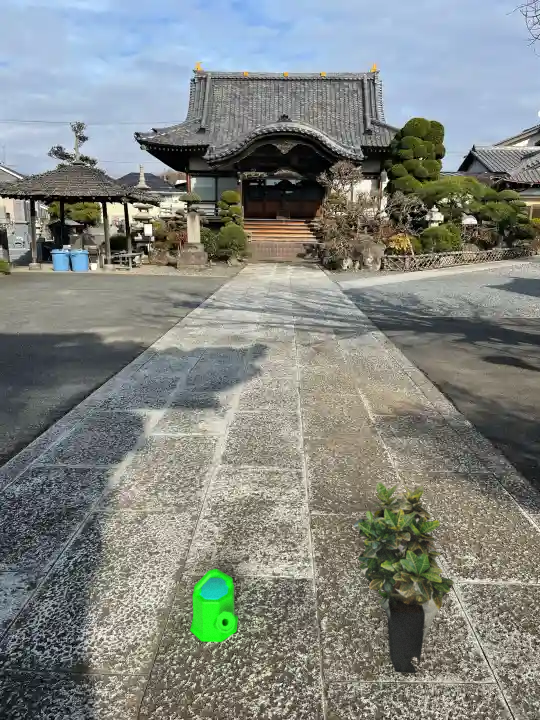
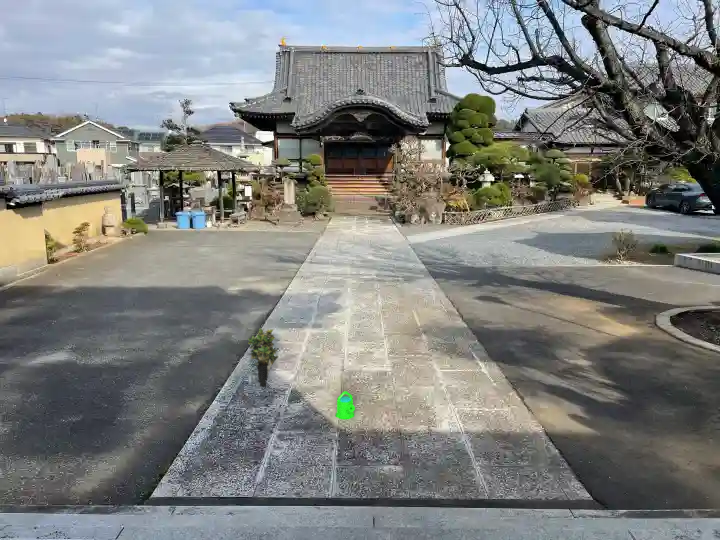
potted plant: present [354,482,454,673] -> present [248,328,278,386]

